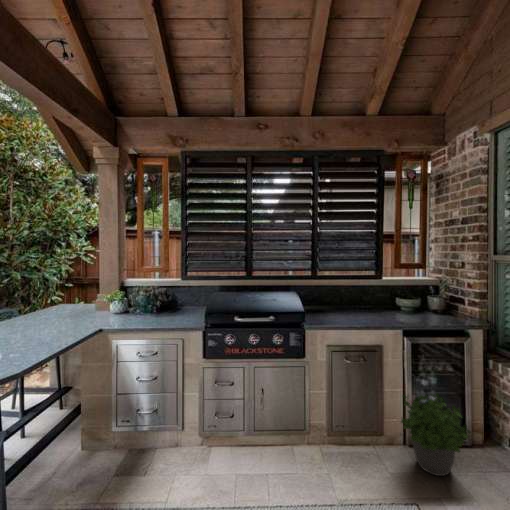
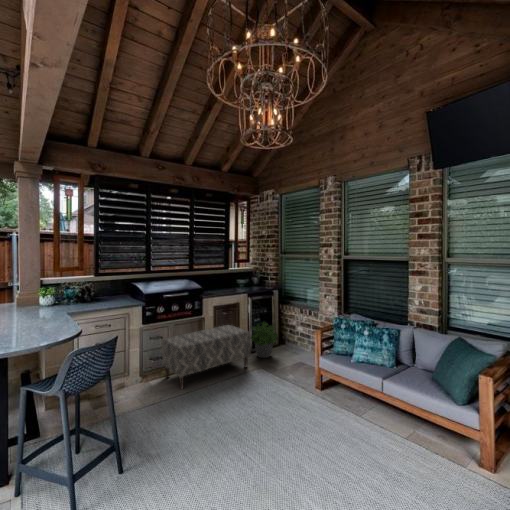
bench: none [225,383,387,494] -> present [162,325,250,389]

